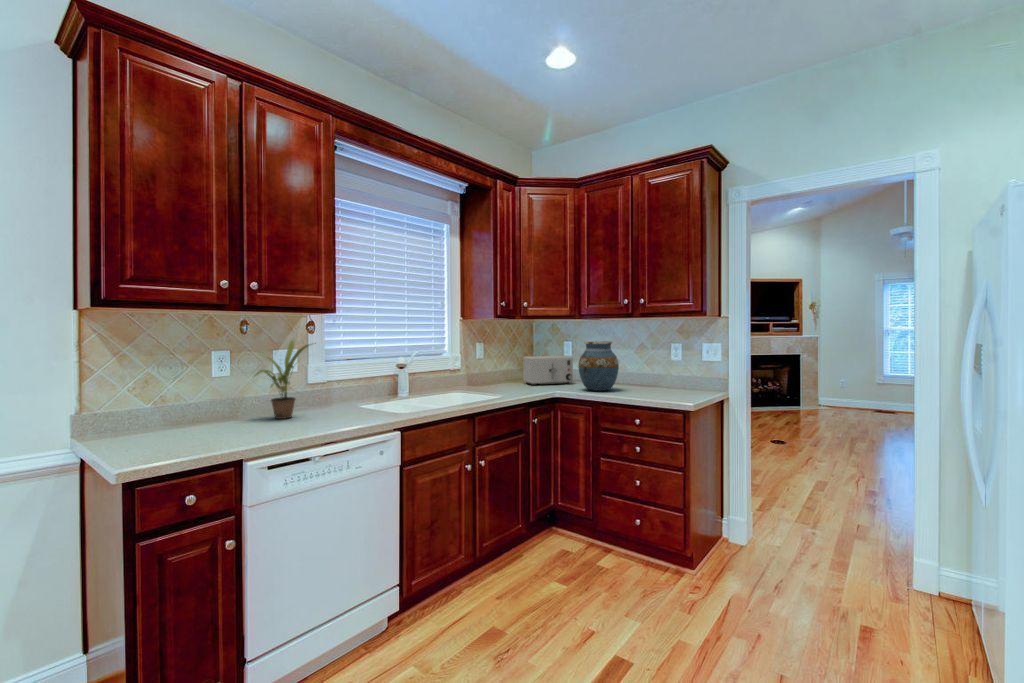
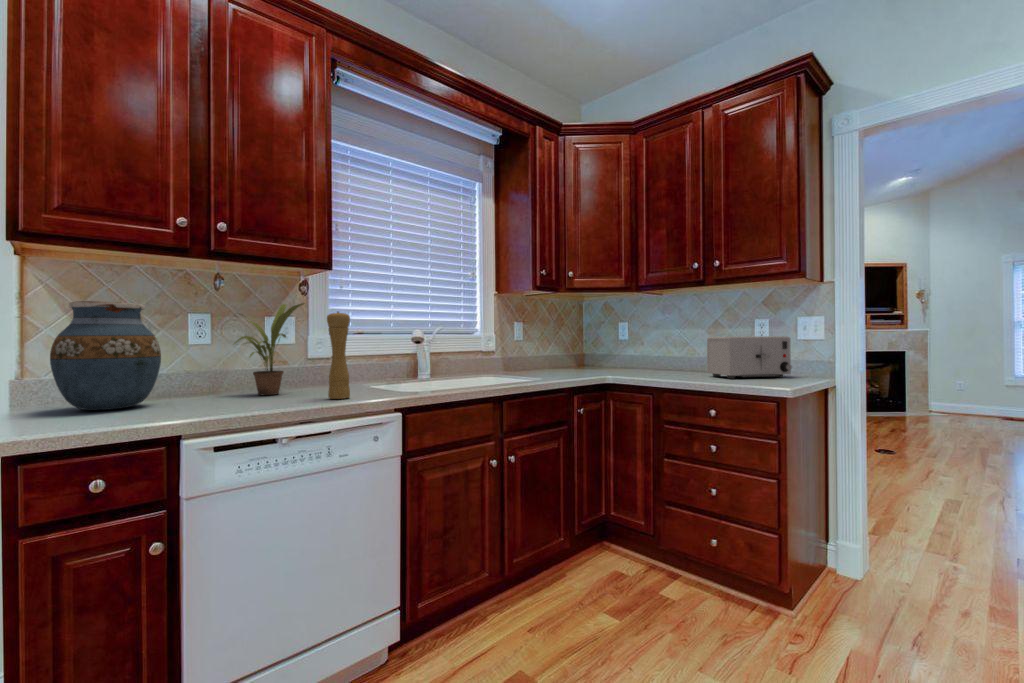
vase: present [579,341,619,391] -> present [50,301,161,410]
pepper mill: none [339,352,358,422] -> present [327,312,350,399]
toaster: present [523,356,573,385] -> present [707,336,792,379]

